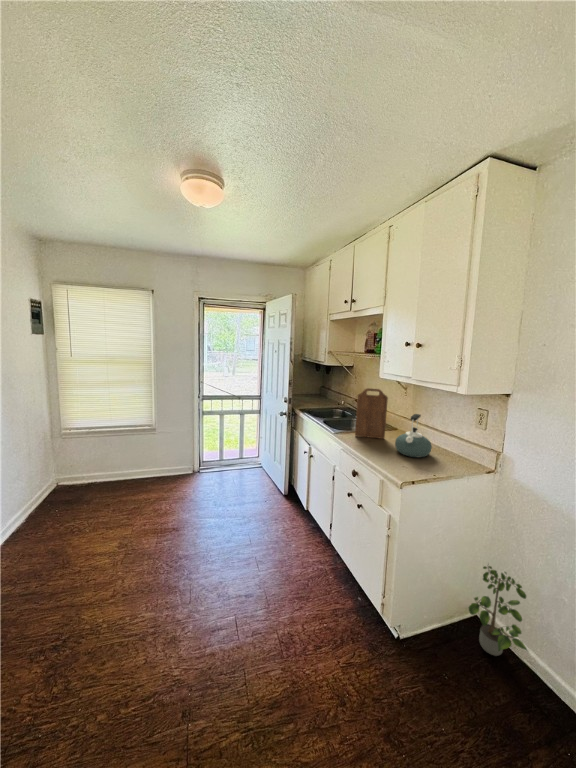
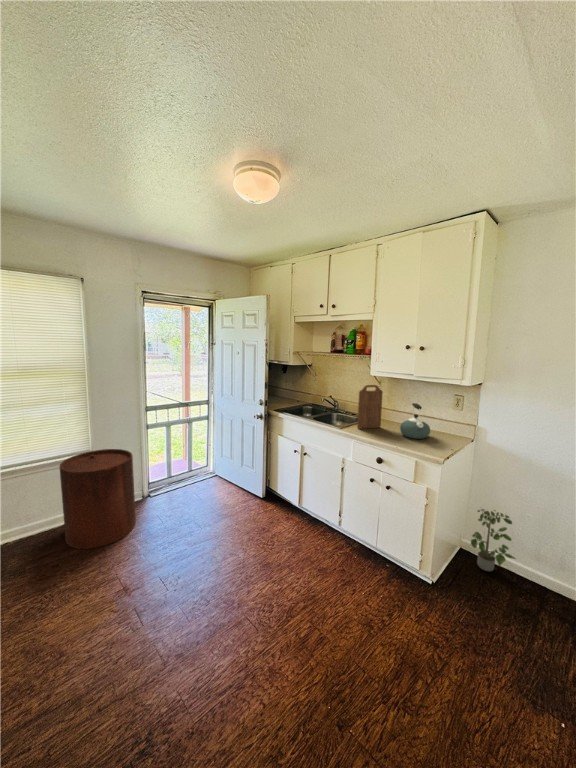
trash can: none [118,425,173,500] -> present [60,449,136,549]

